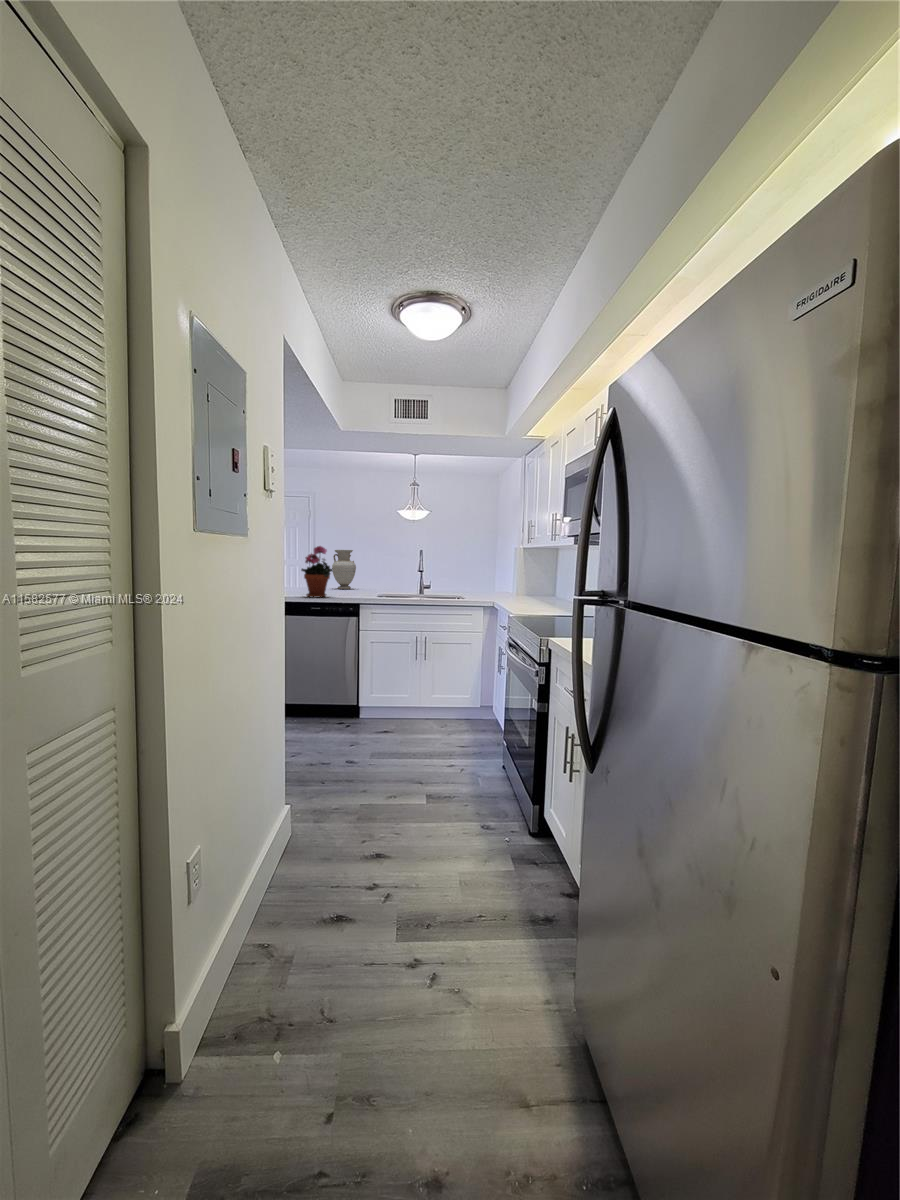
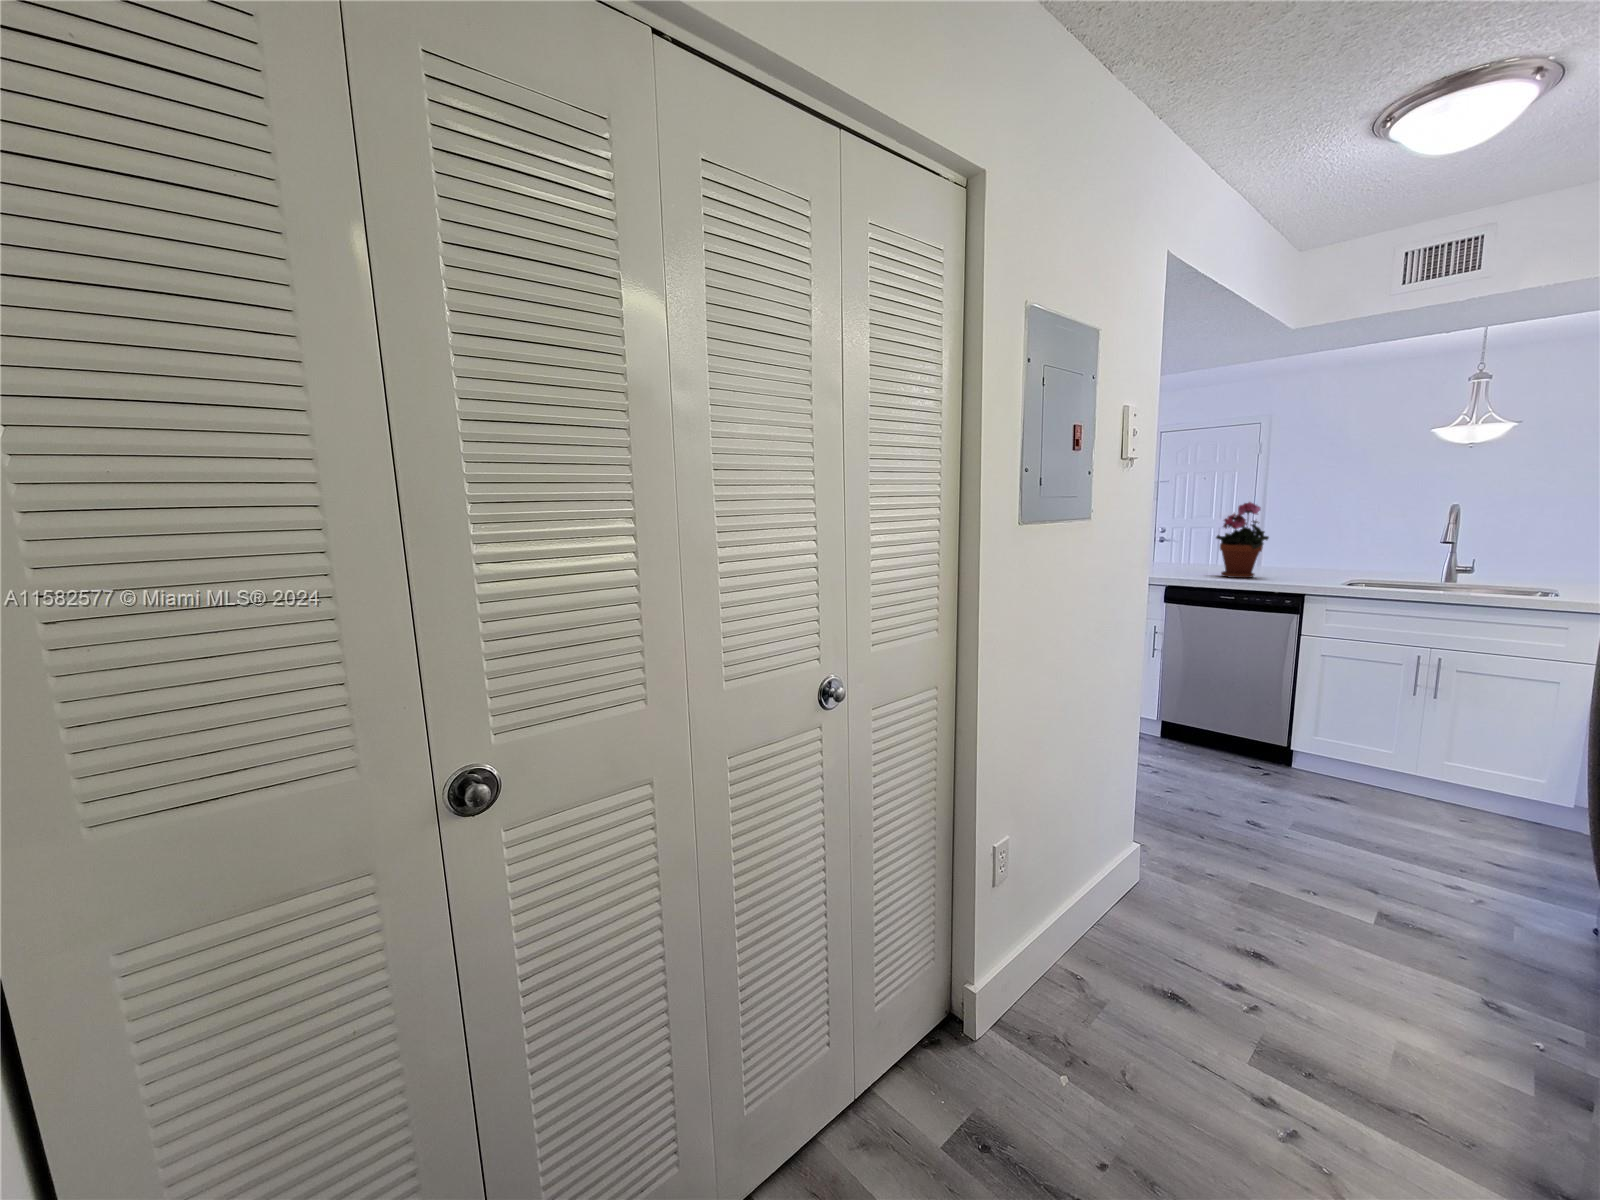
vase: present [332,550,356,589] -> none [1281,502,1326,564]

